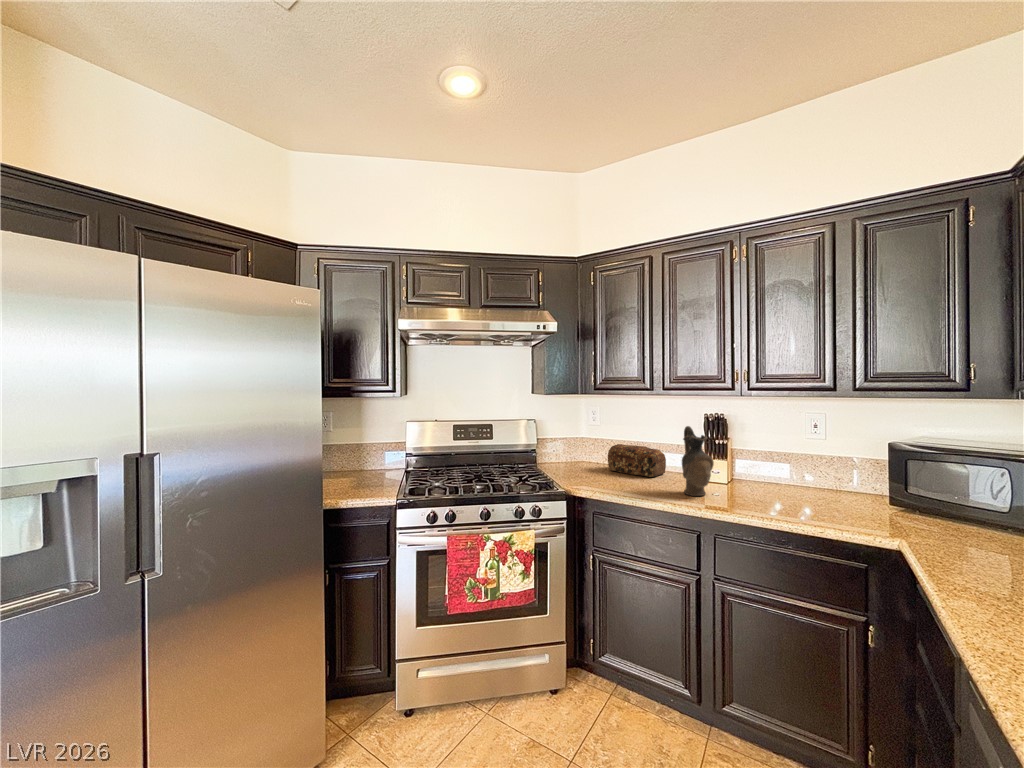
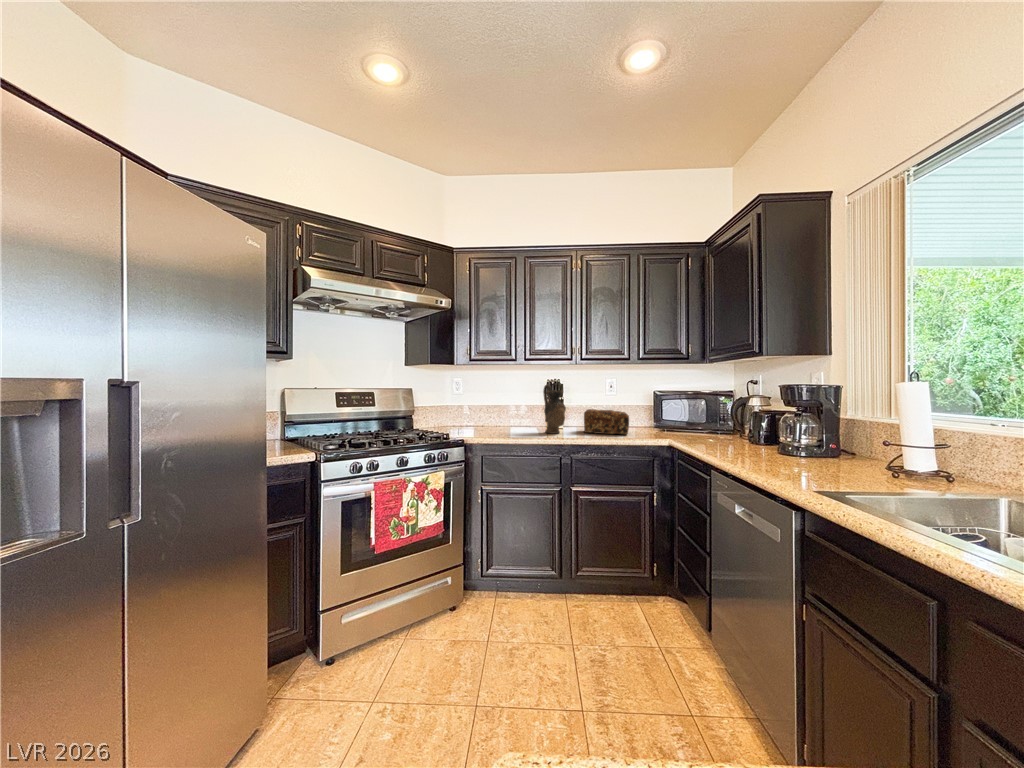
bread loaf: present [608,444,666,477] -> present [584,409,629,434]

